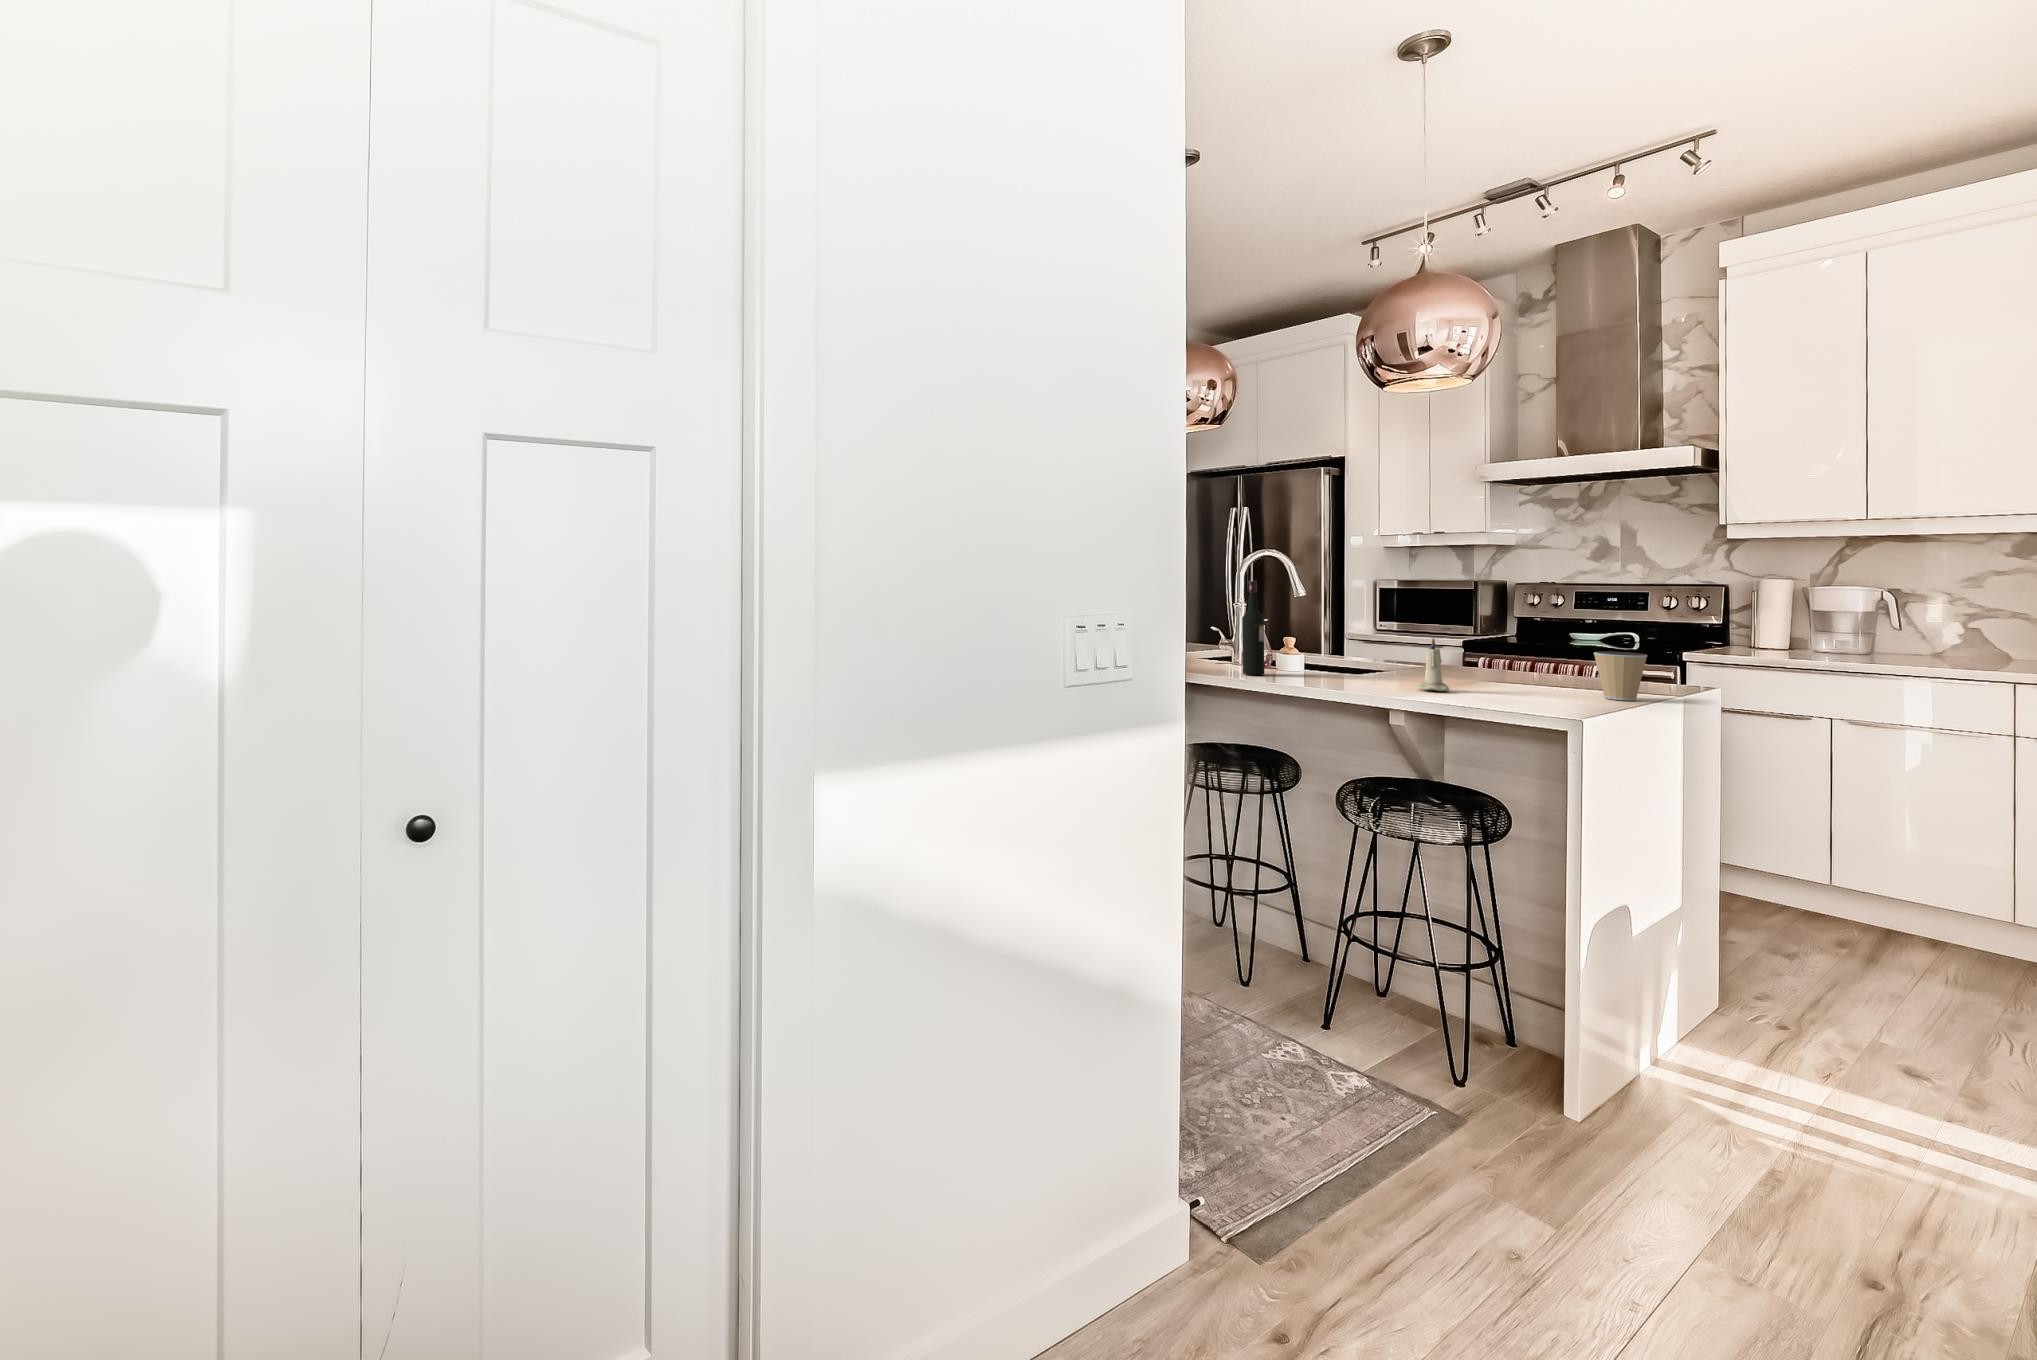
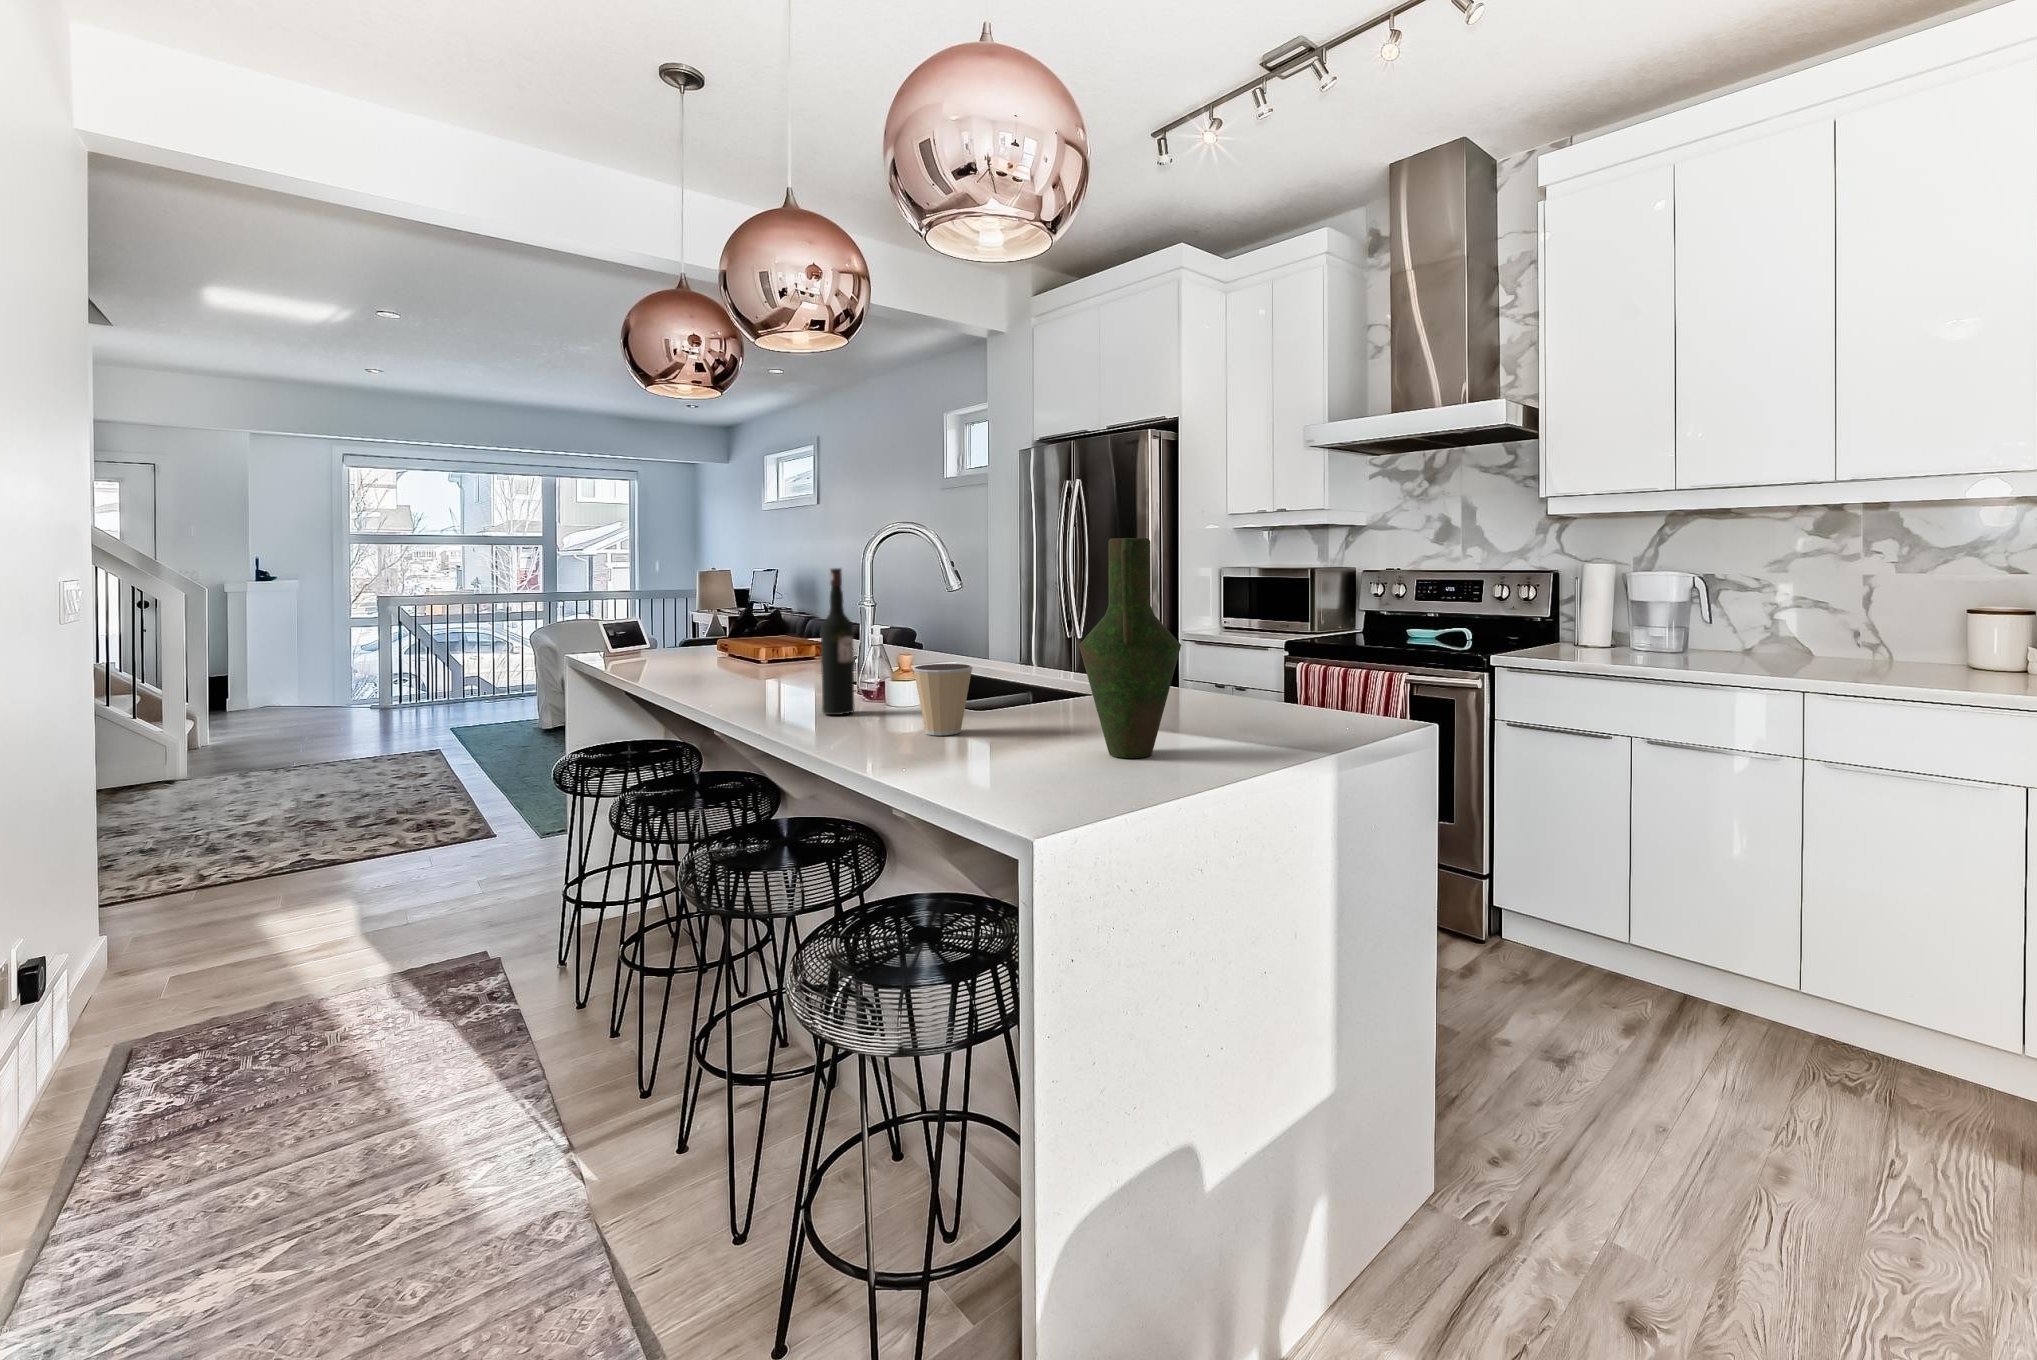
vase: none [1494,567,1575,703] -> present [1079,538,1181,758]
candle: present [1417,638,1449,691] -> none [1005,653,1051,739]
coffee cup: present [1593,652,1647,701] -> present [913,664,972,735]

